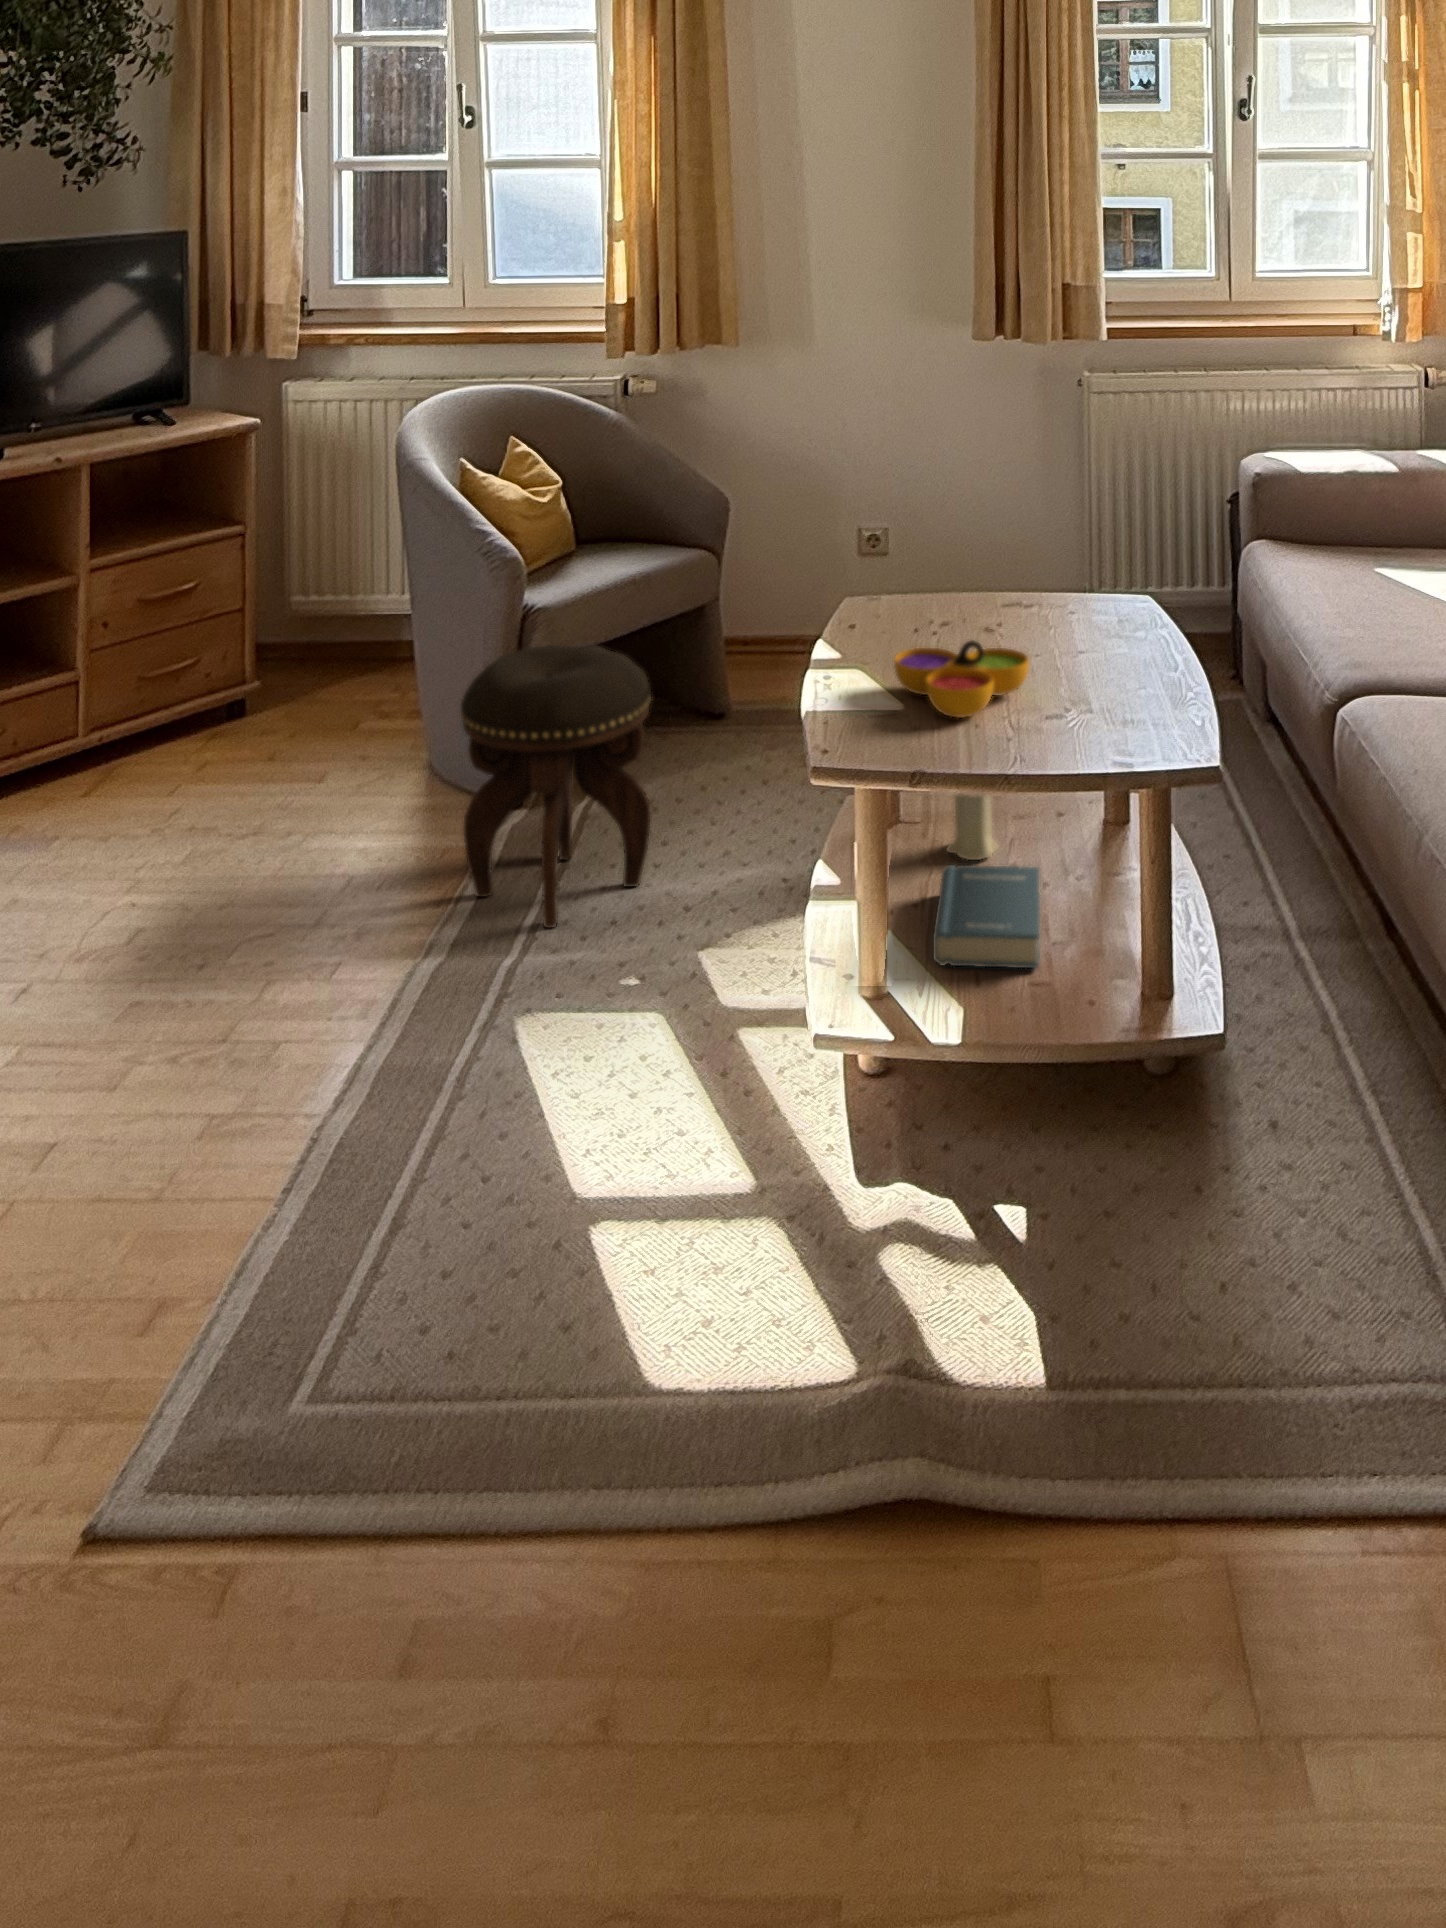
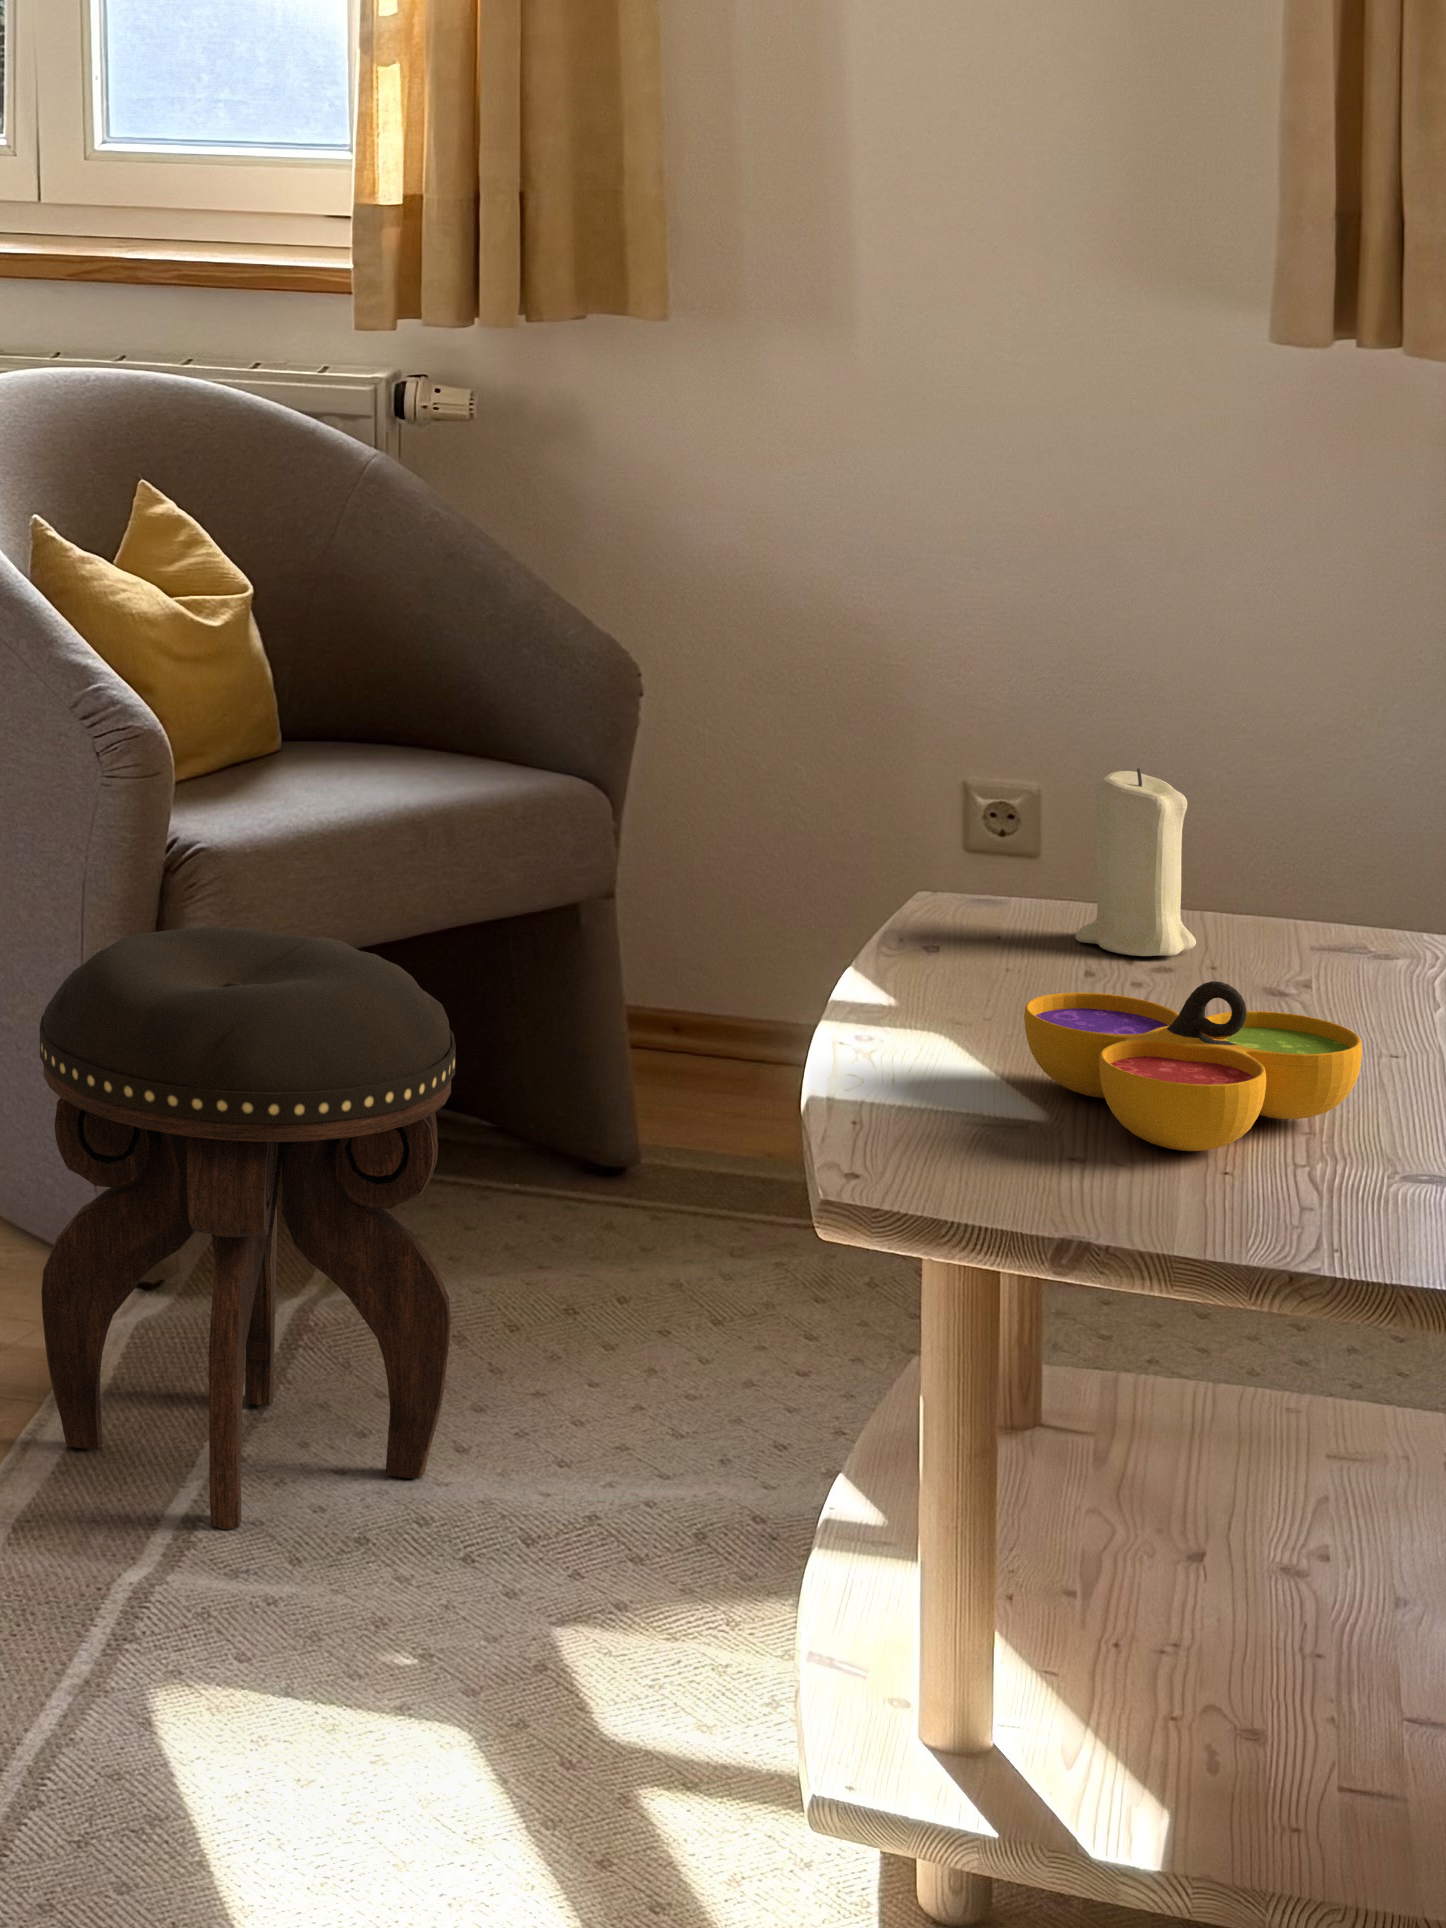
candle: present [947,795,998,860] -> present [1076,768,1196,956]
hardback book: present [933,865,1040,968] -> none [1100,1505,1377,1751]

